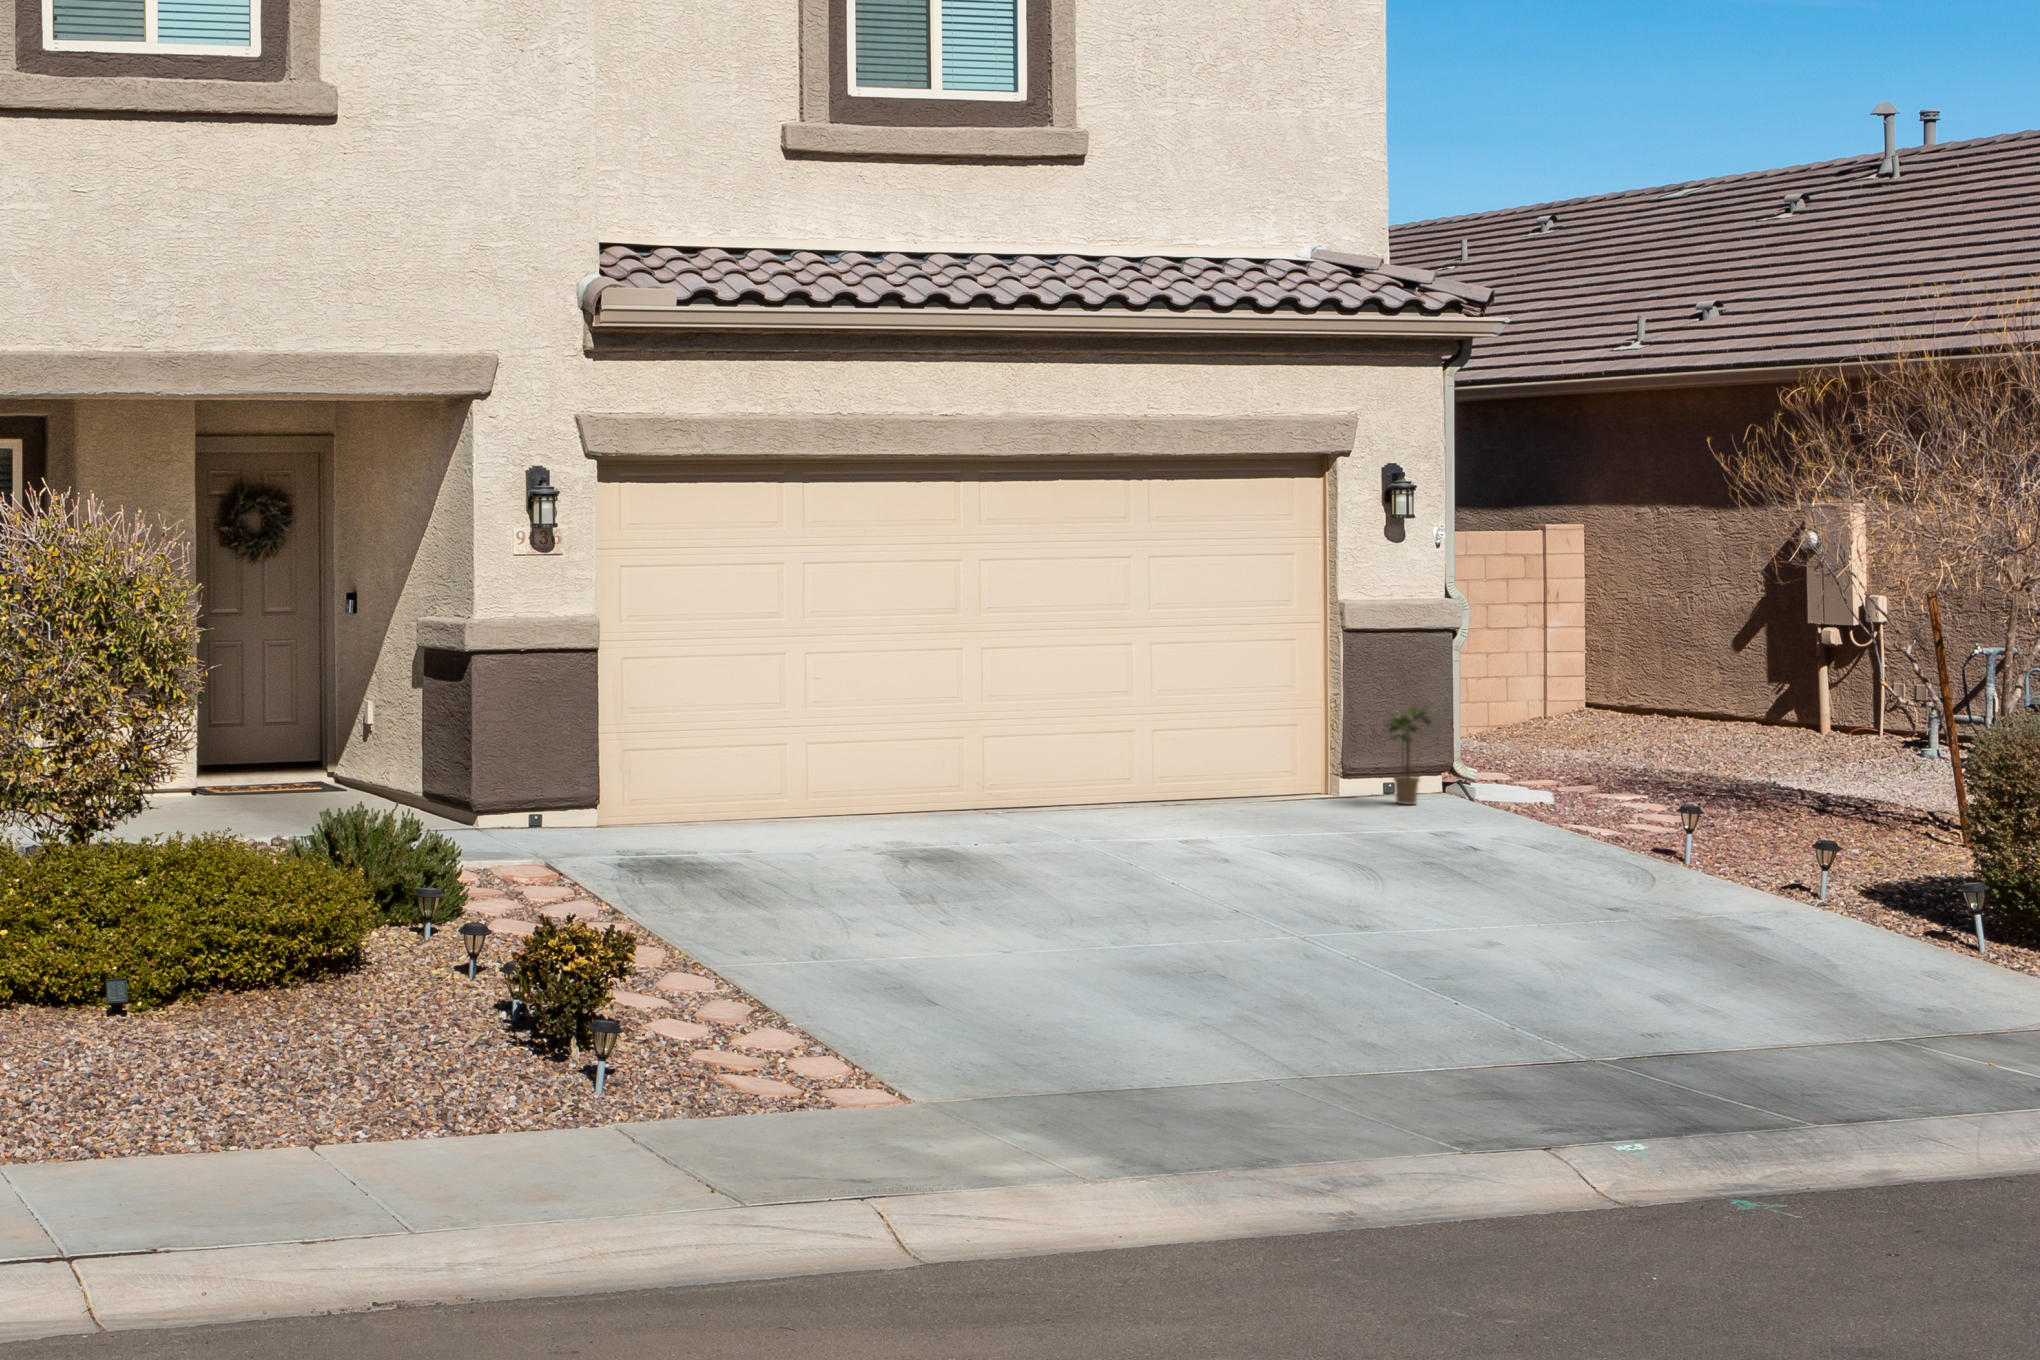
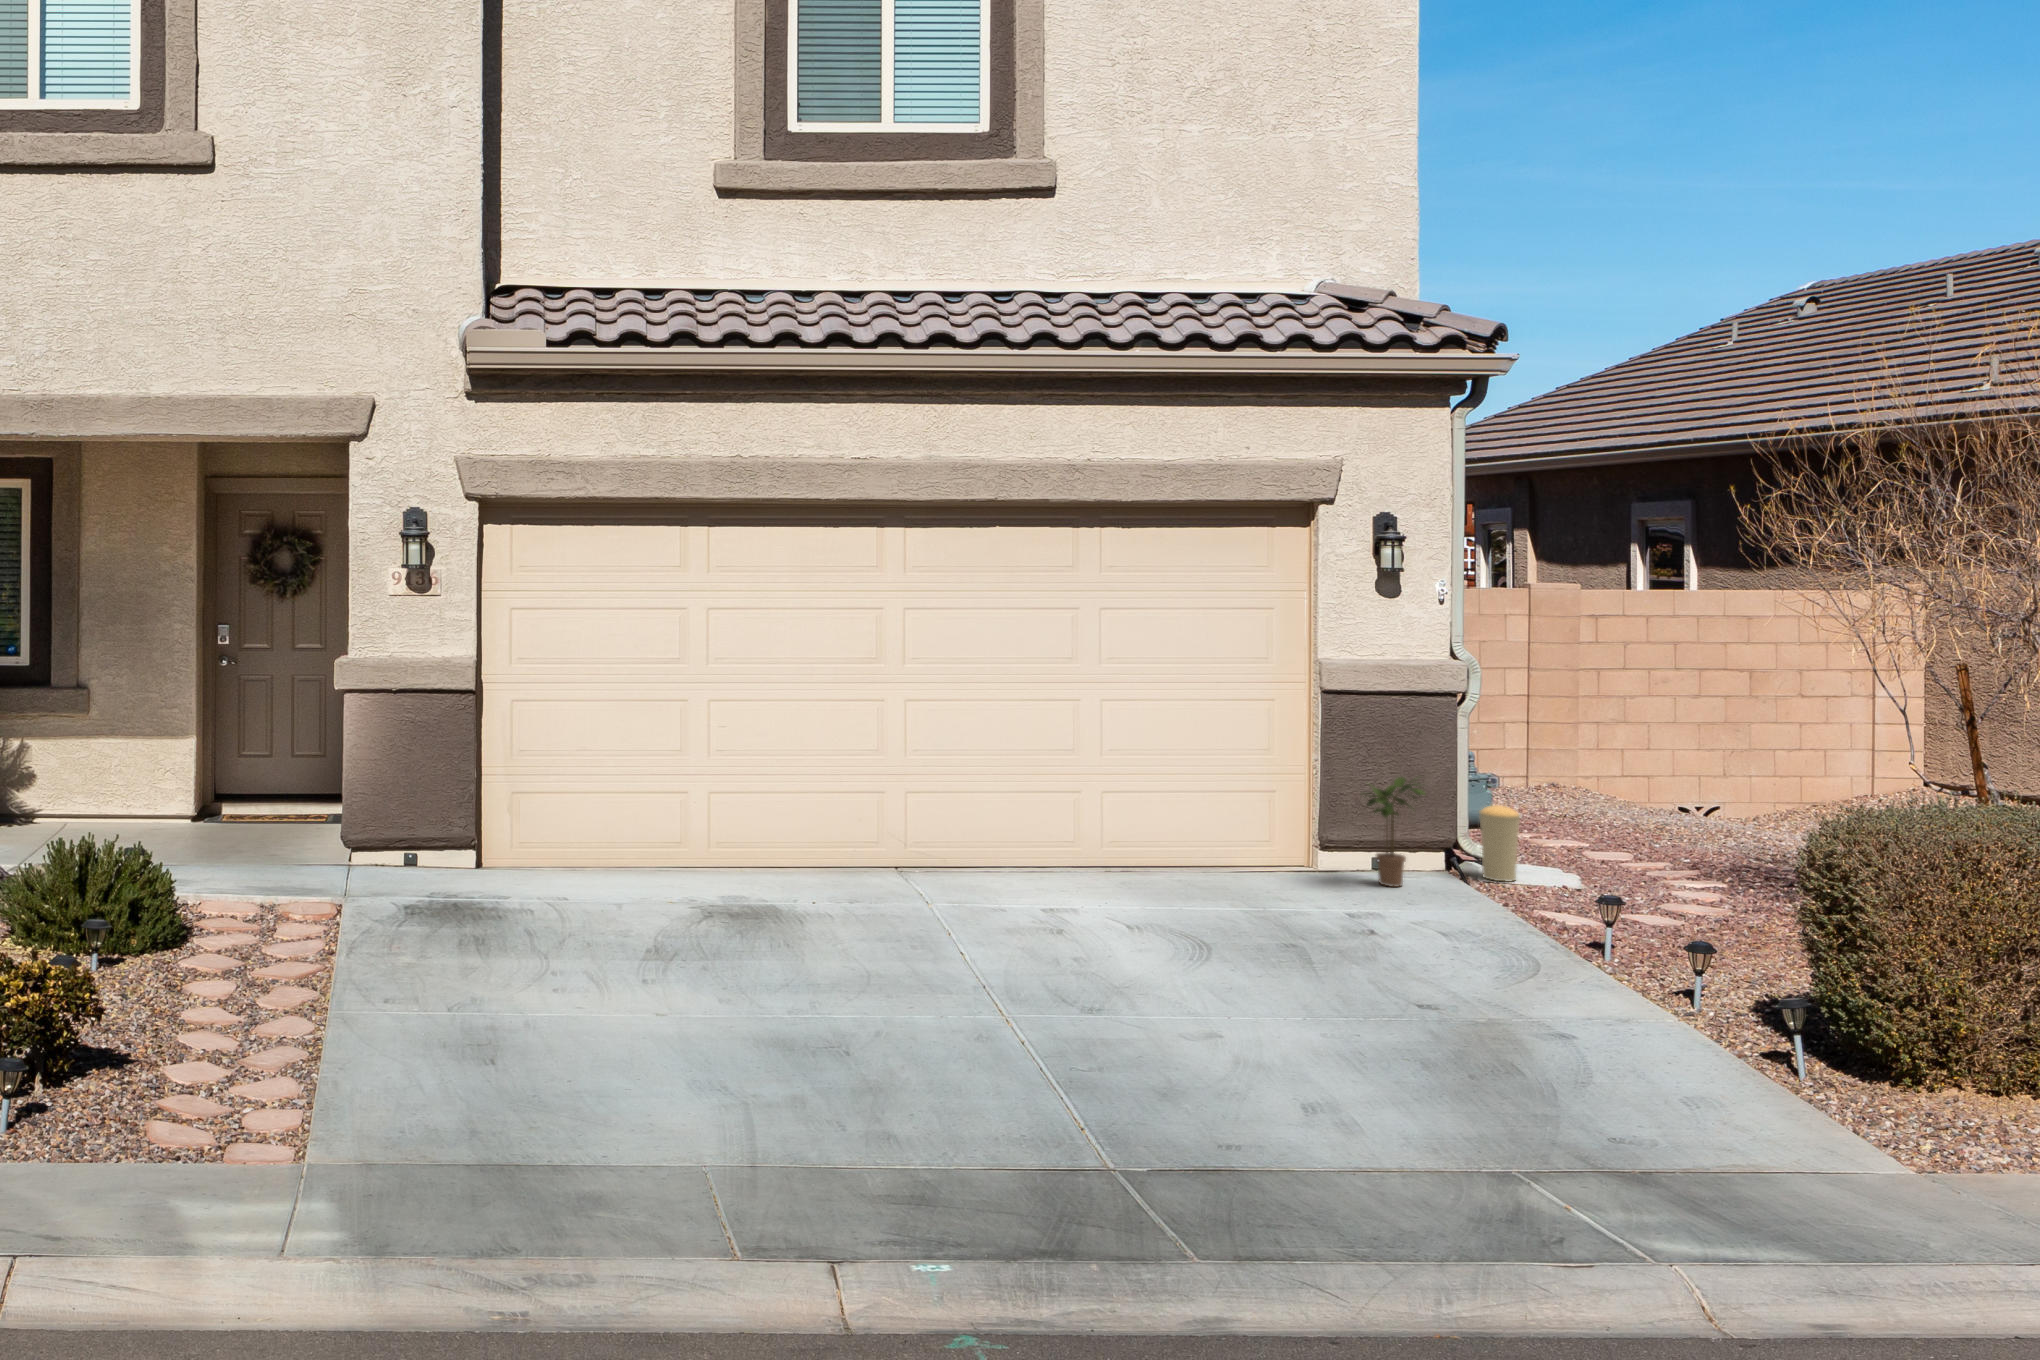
trash can: none [1471,731,1507,798] -> present [1479,805,1520,881]

